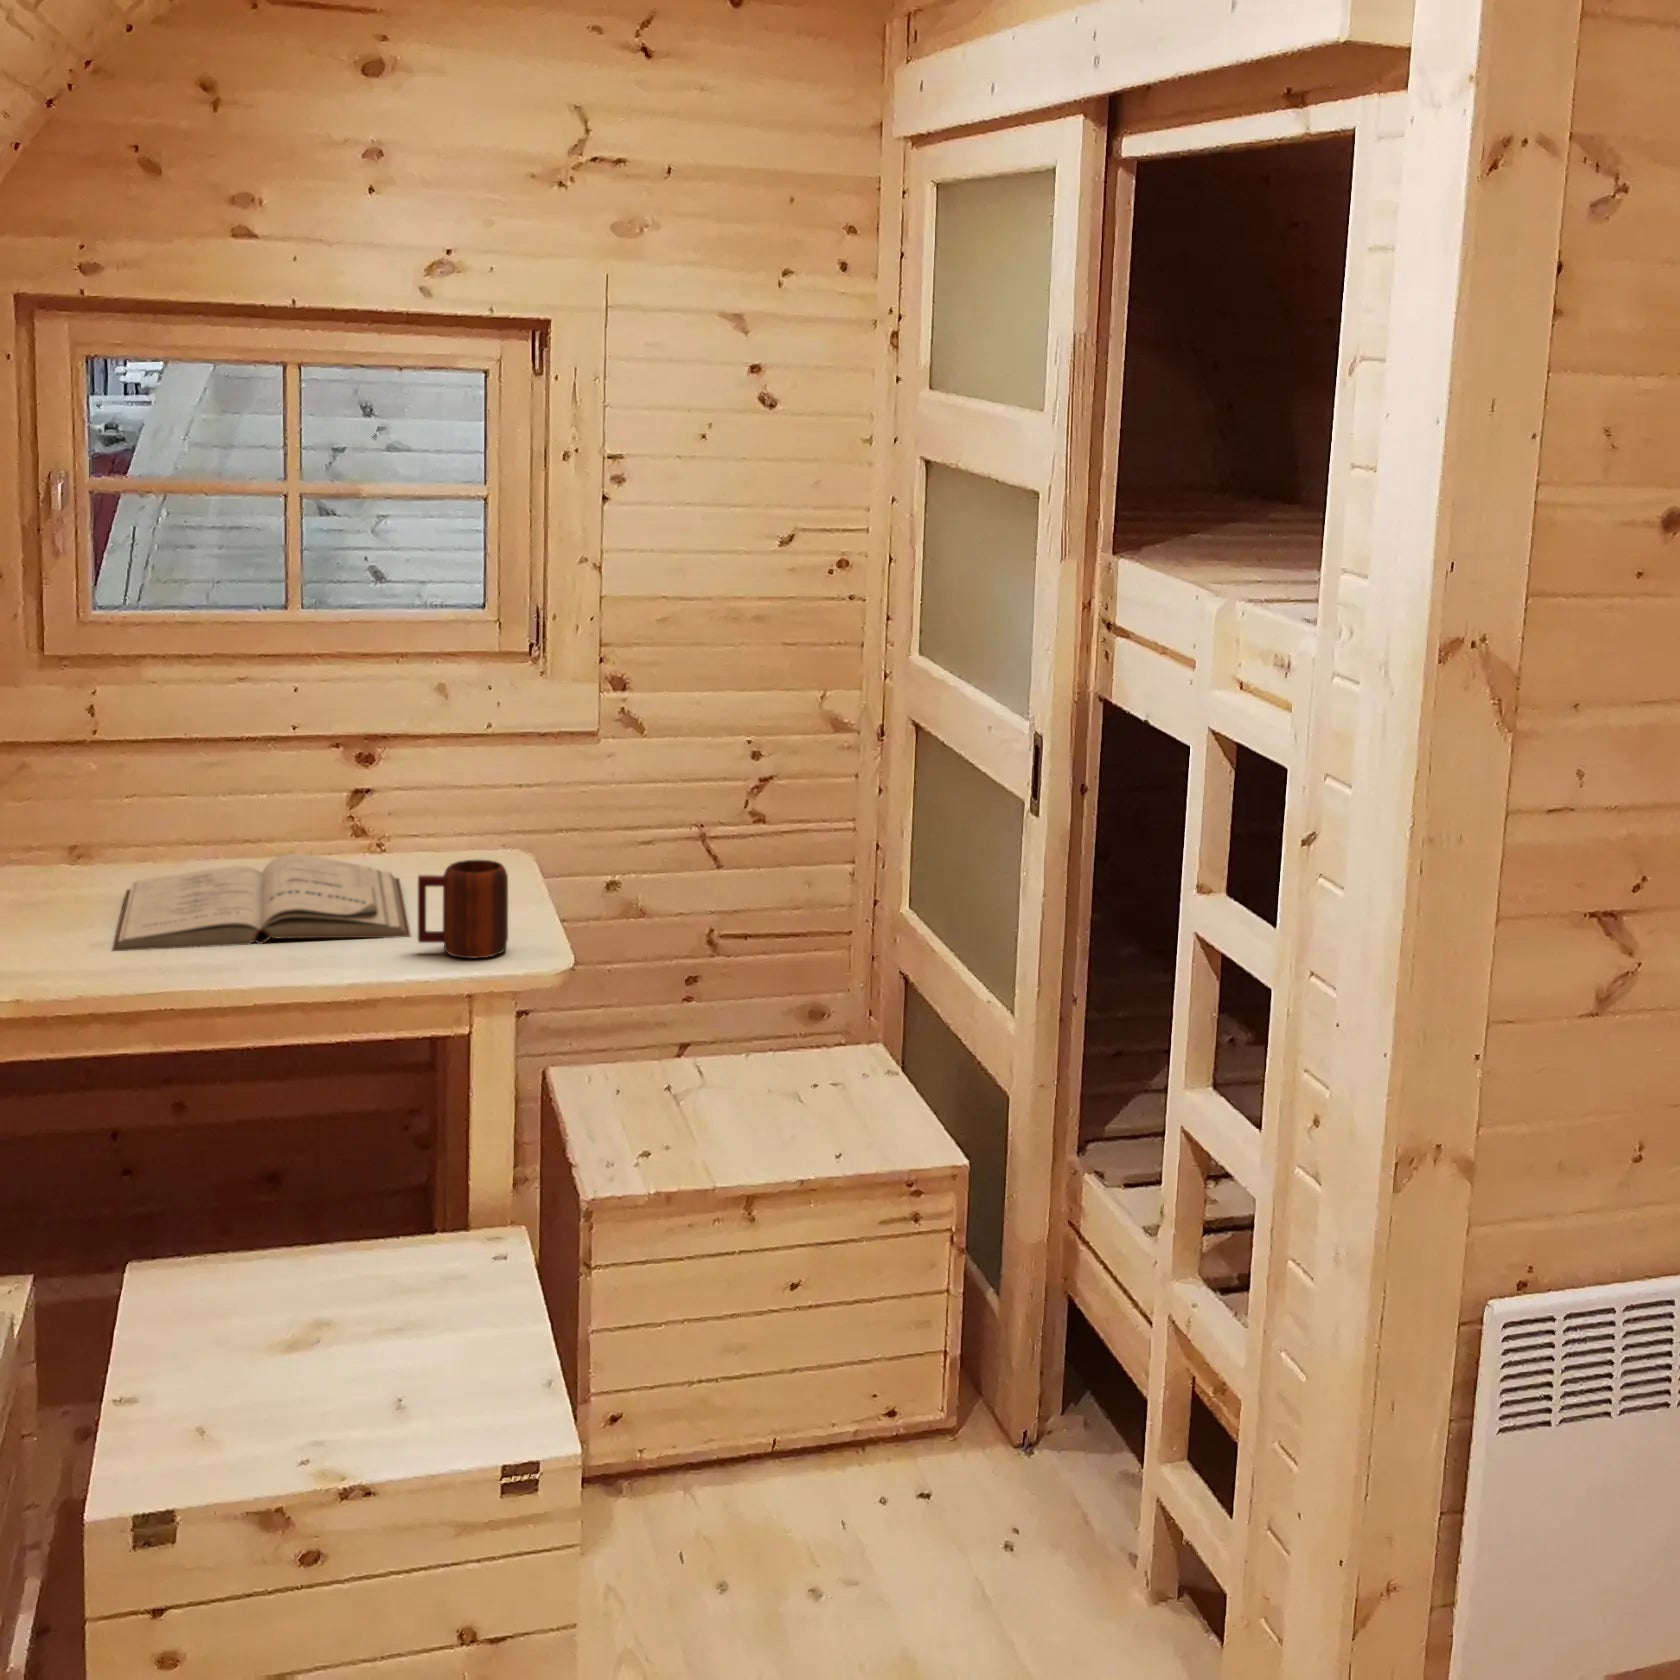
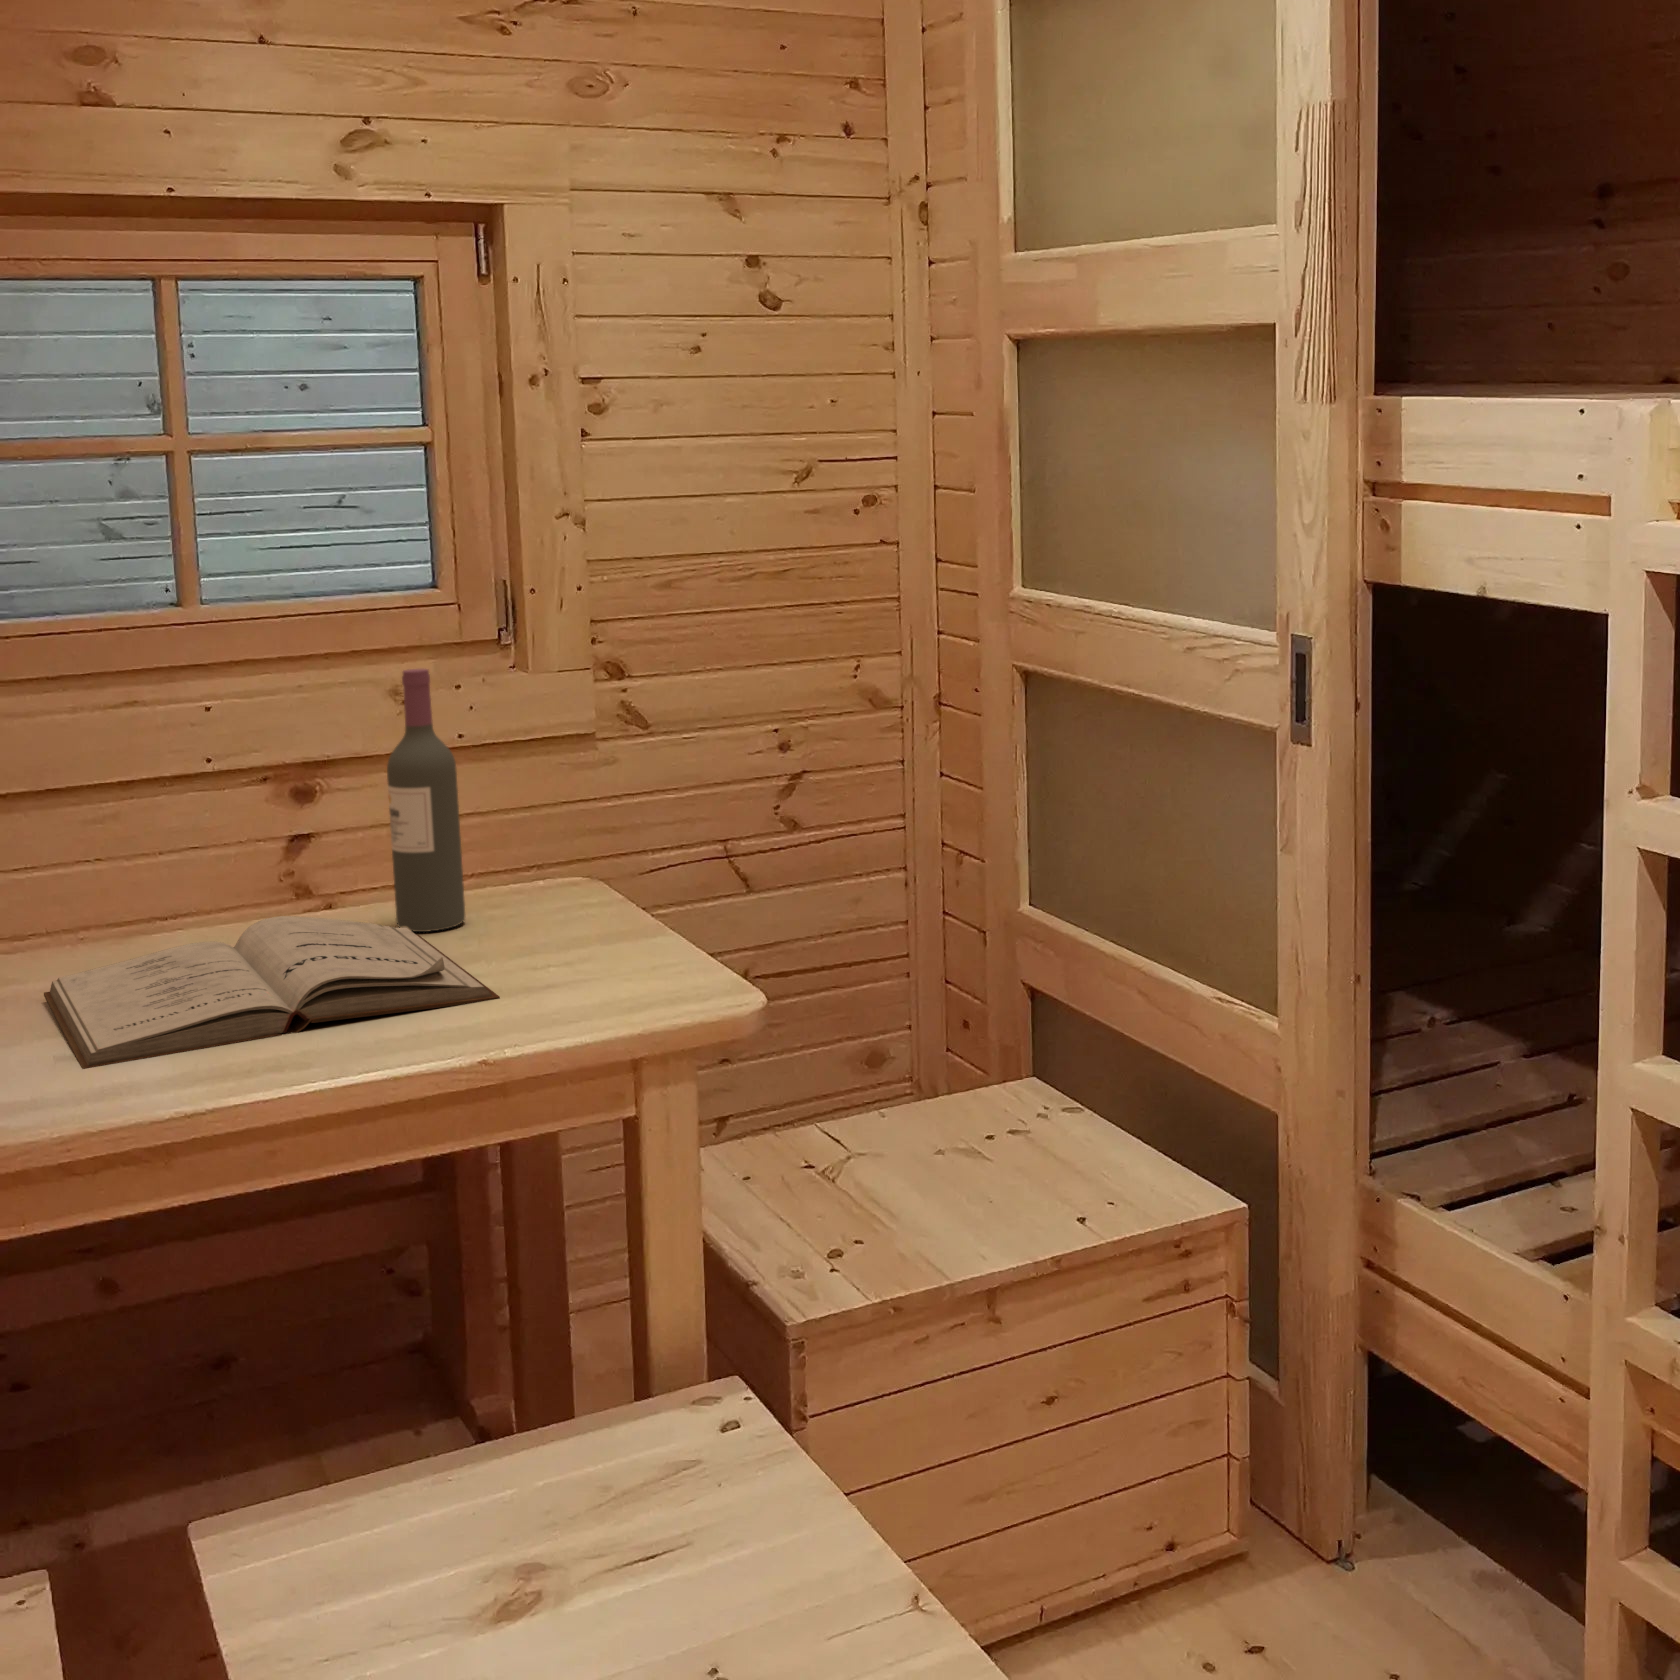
wine bottle: none [395,680,447,875] -> present [387,669,465,932]
mug: present [418,860,508,959] -> none [525,875,653,1013]

